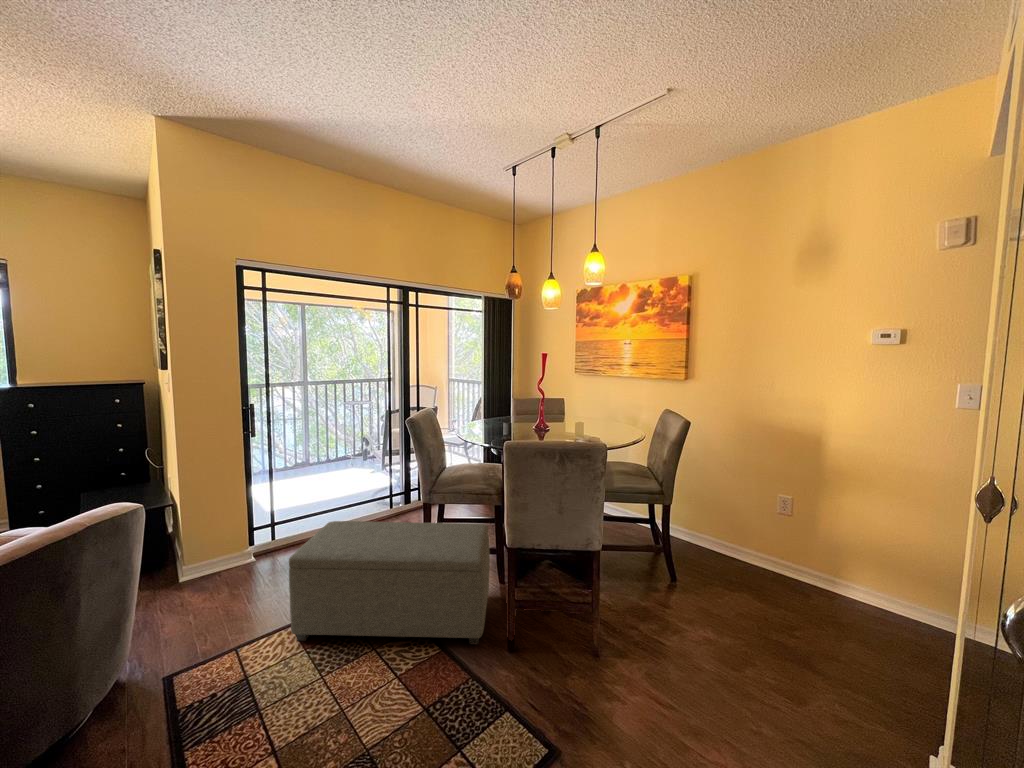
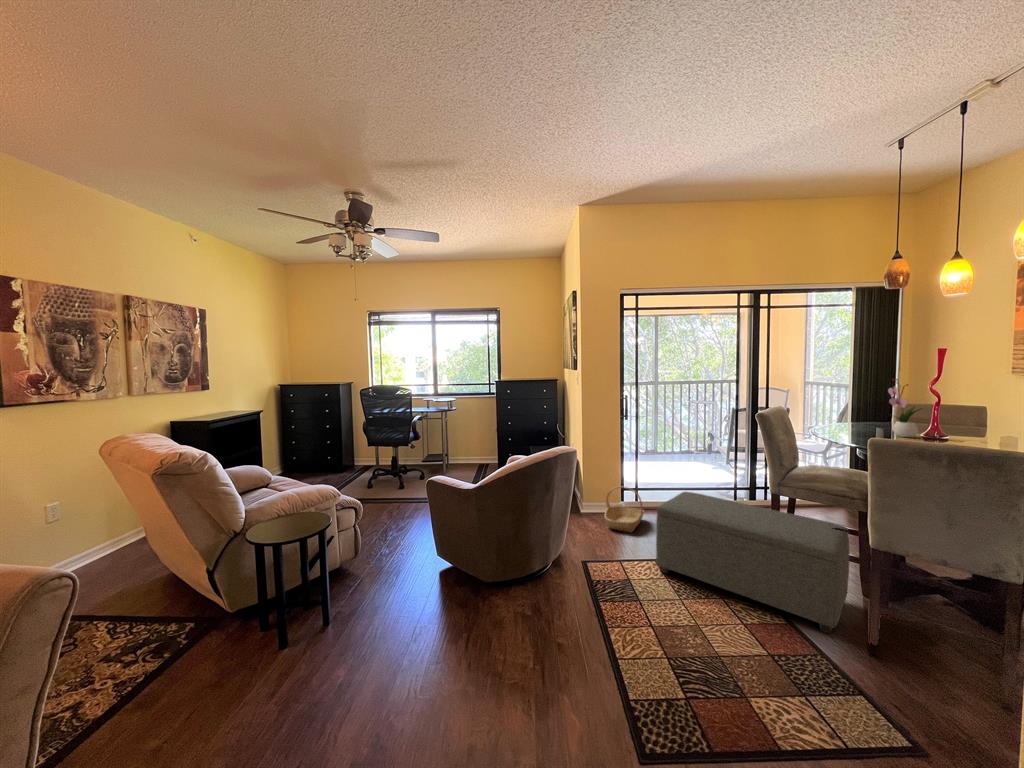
flower arrangement: none [510,377,533,428] -> present [888,379,922,437]
basket: none [220,528,283,594] -> present [605,486,644,533]

